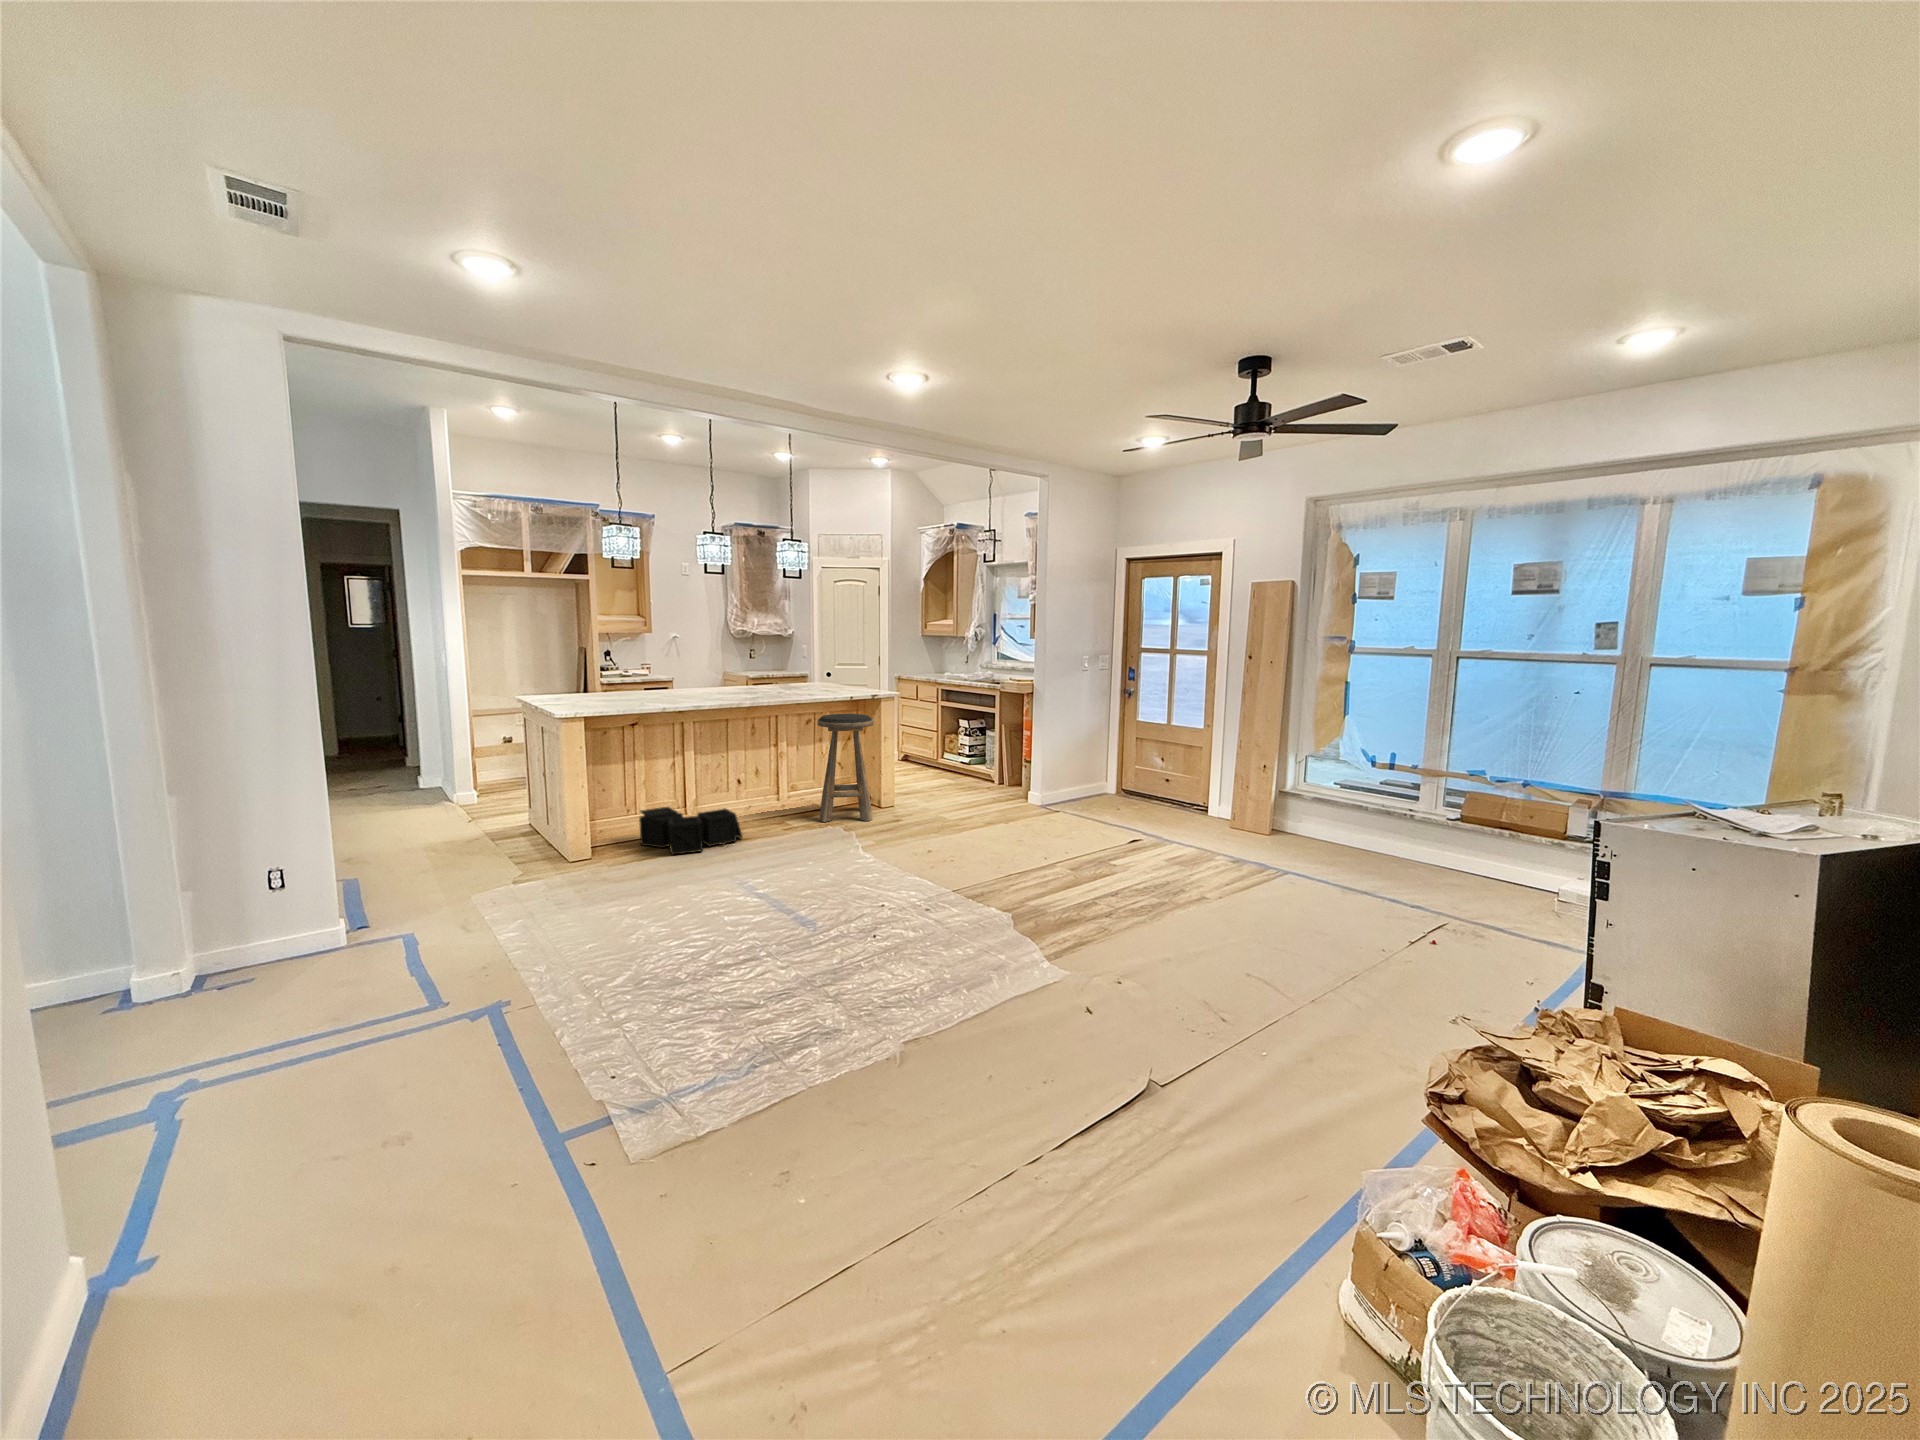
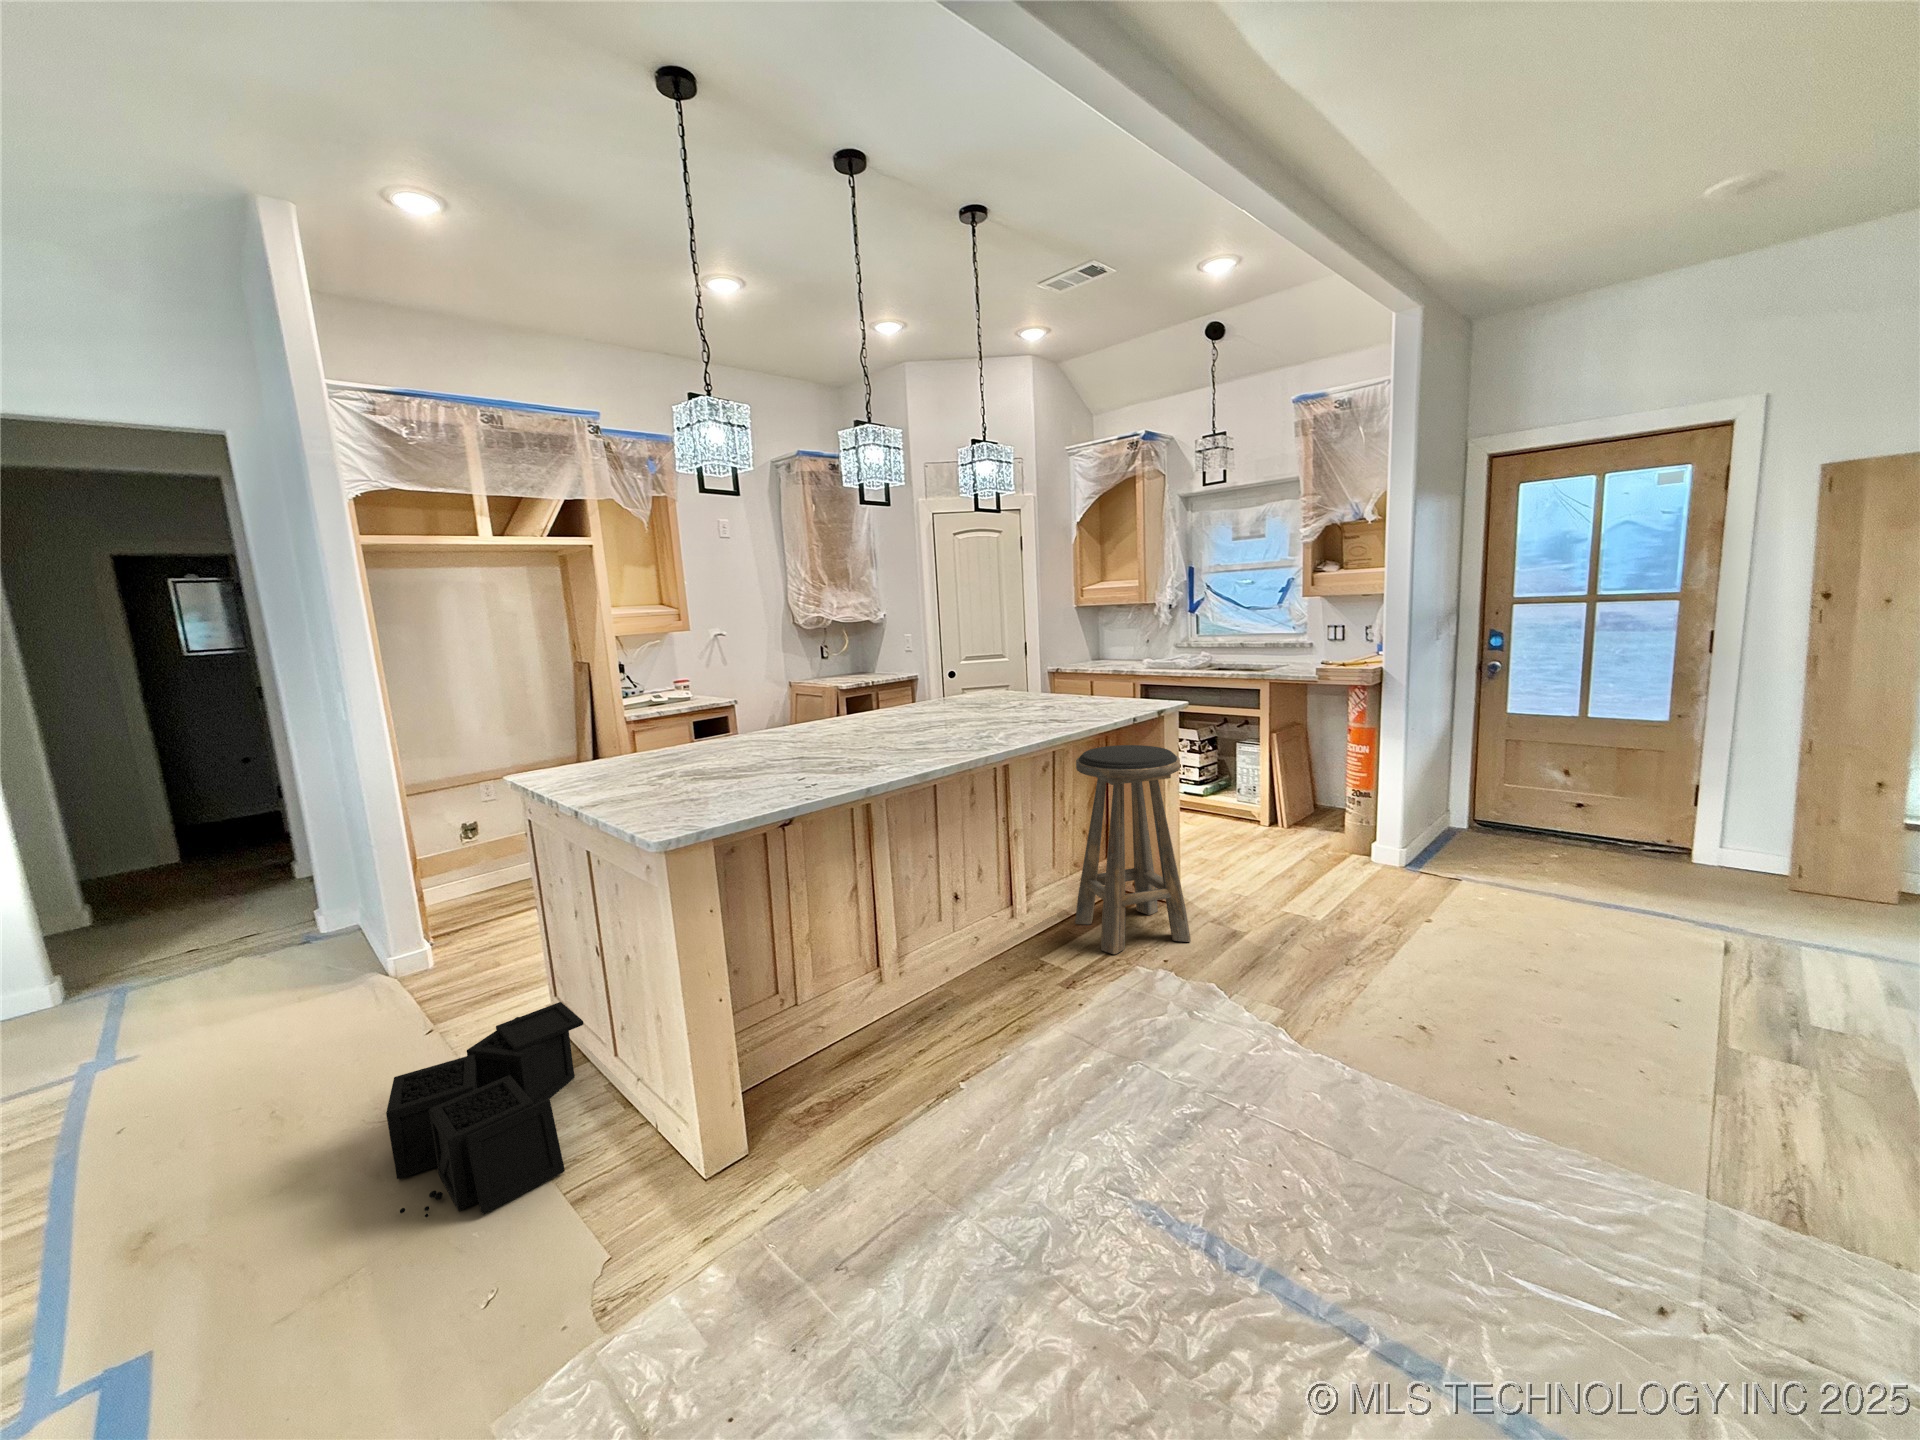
storage bin: present [639,807,743,855] -> present [386,1002,584,1217]

